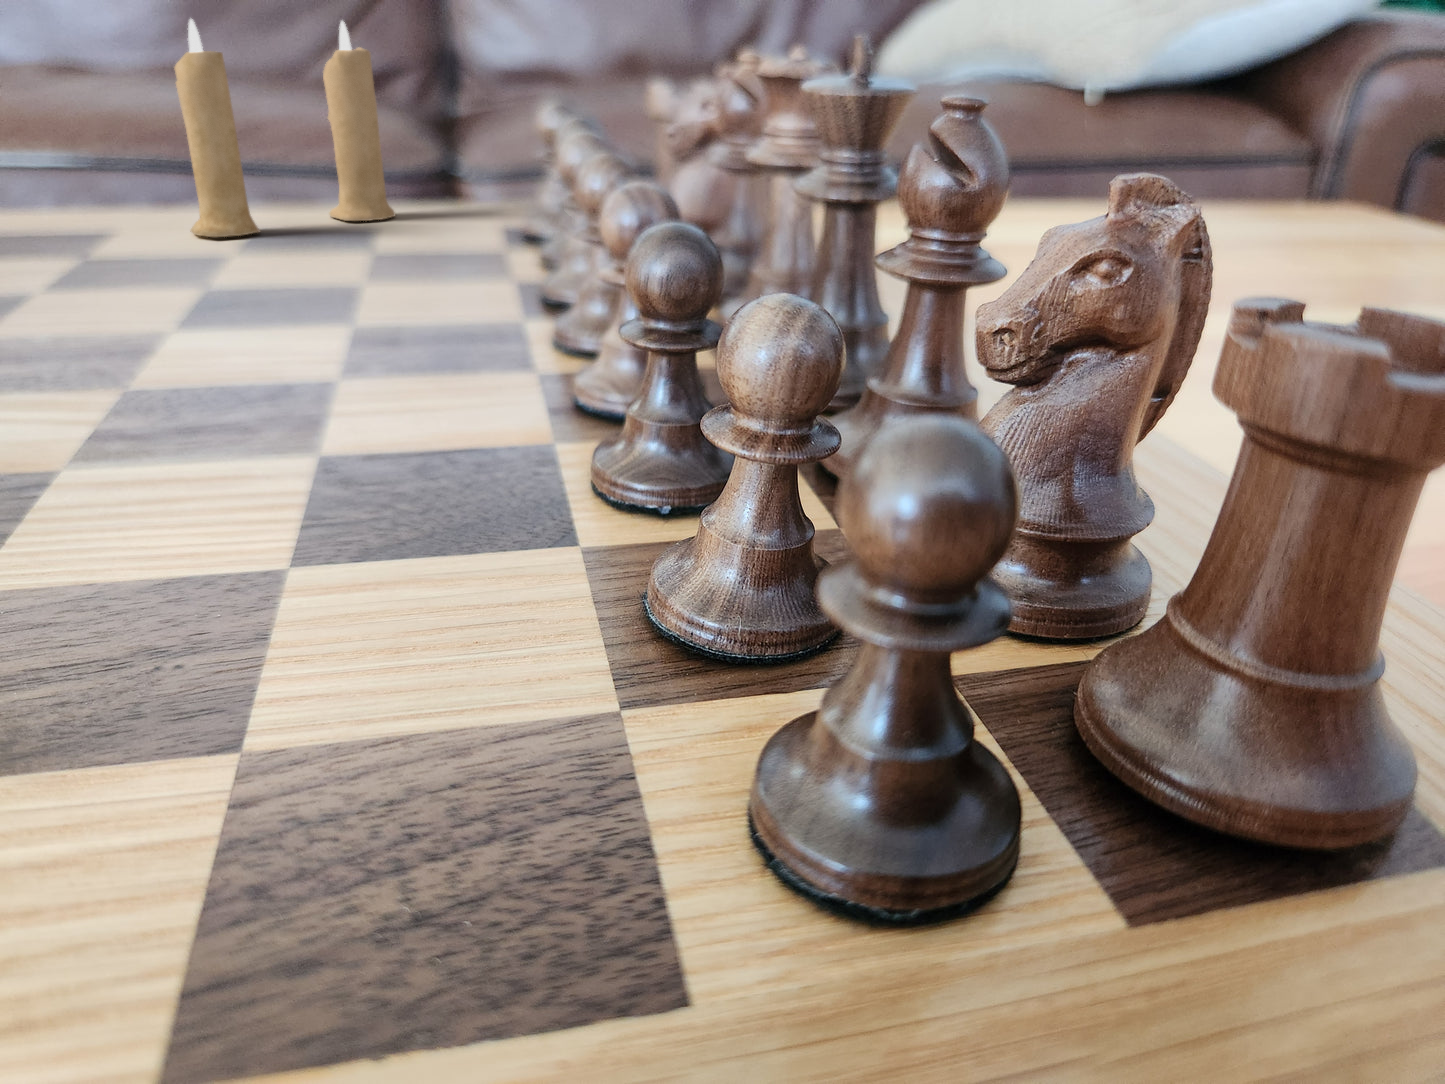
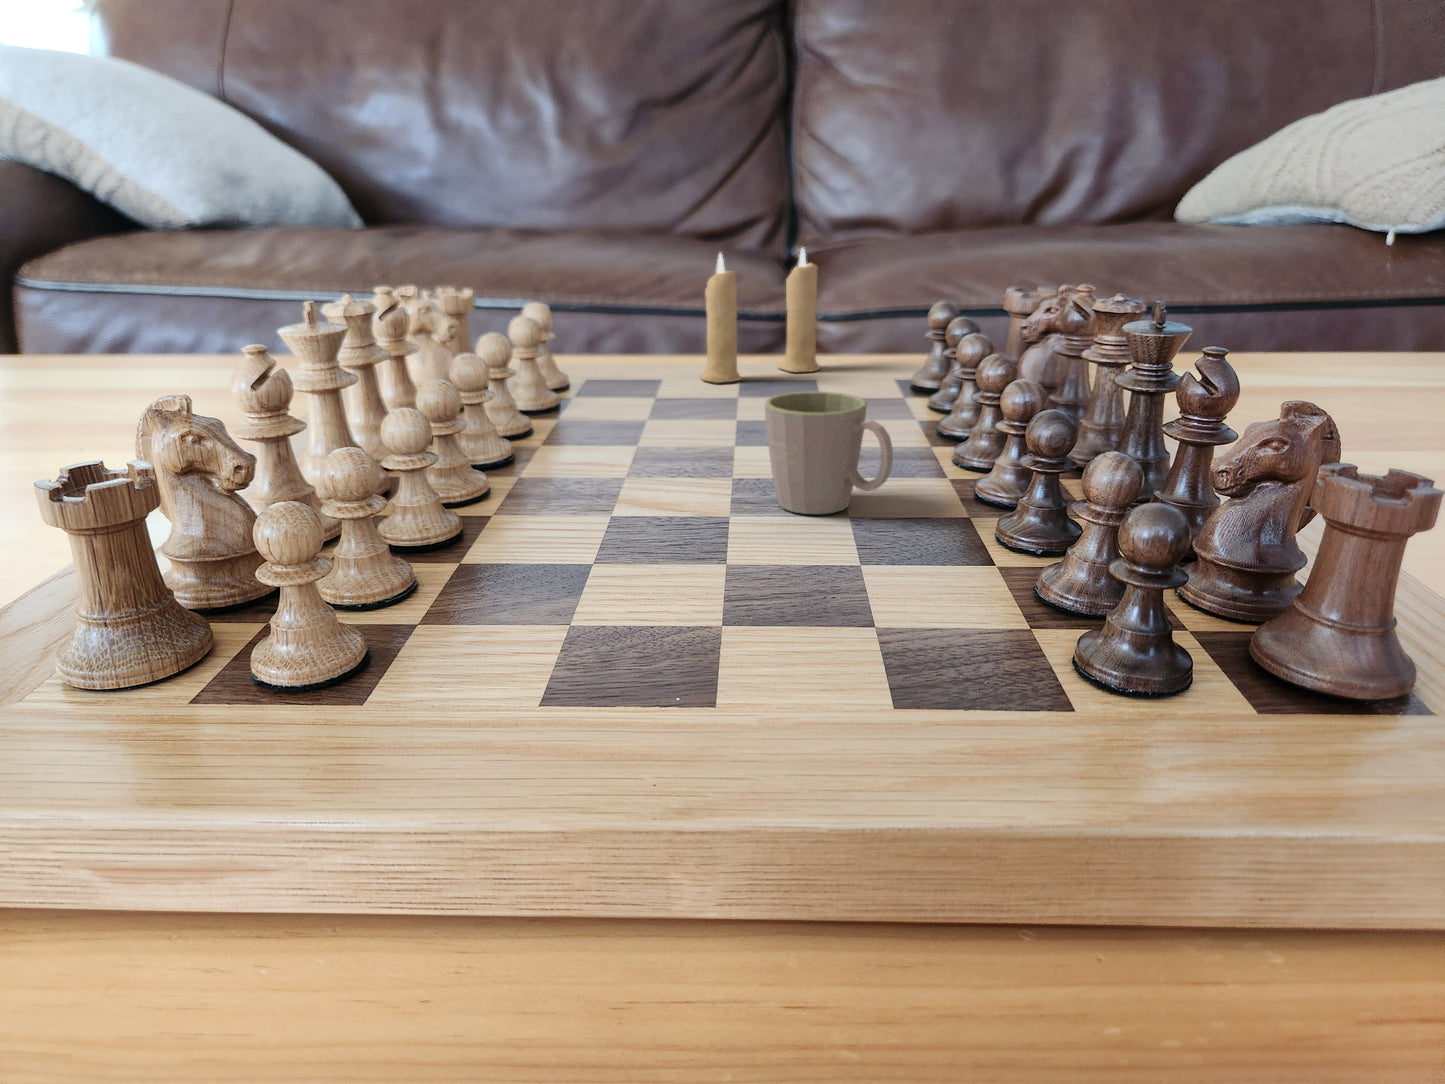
mug: none [117,218,387,458] -> present [765,391,893,514]

